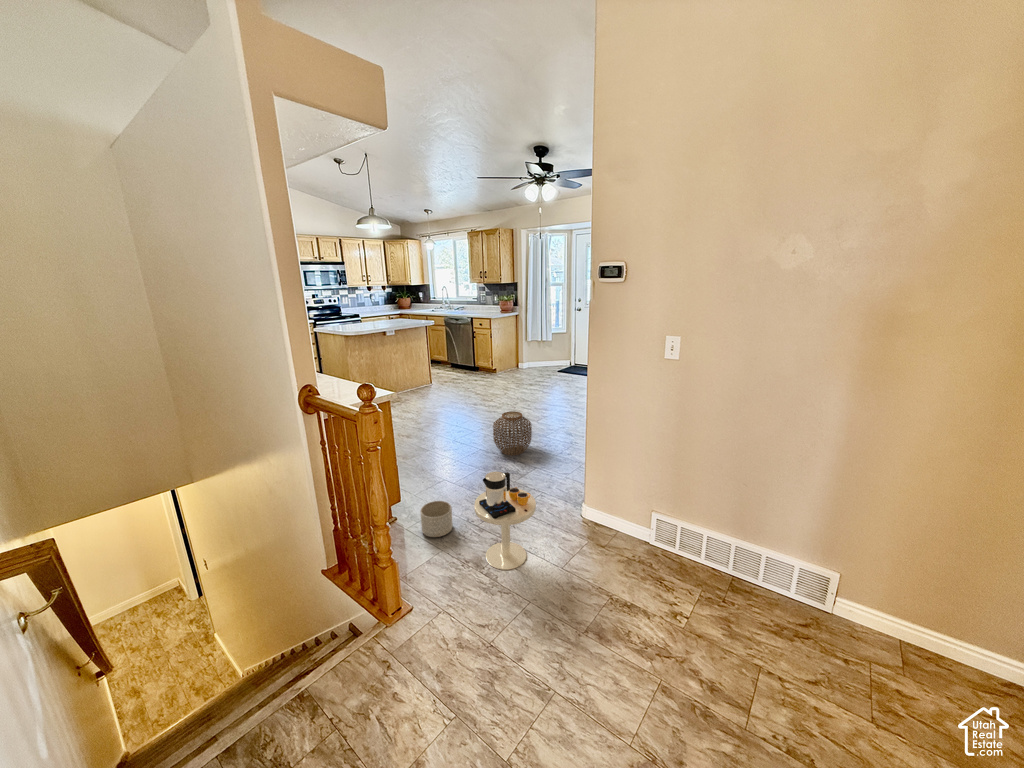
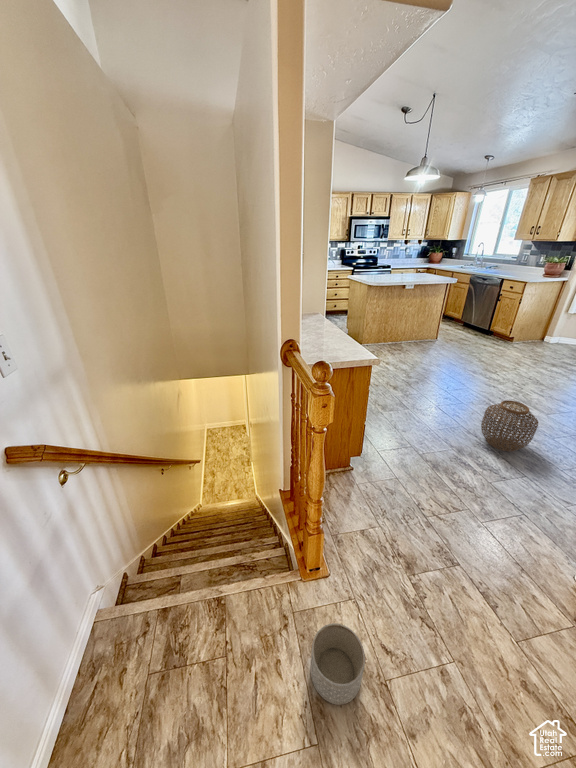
side table: present [475,472,536,570] -> none [421,488,506,599]
planter: present [420,501,453,537] -> present [310,623,365,705]

